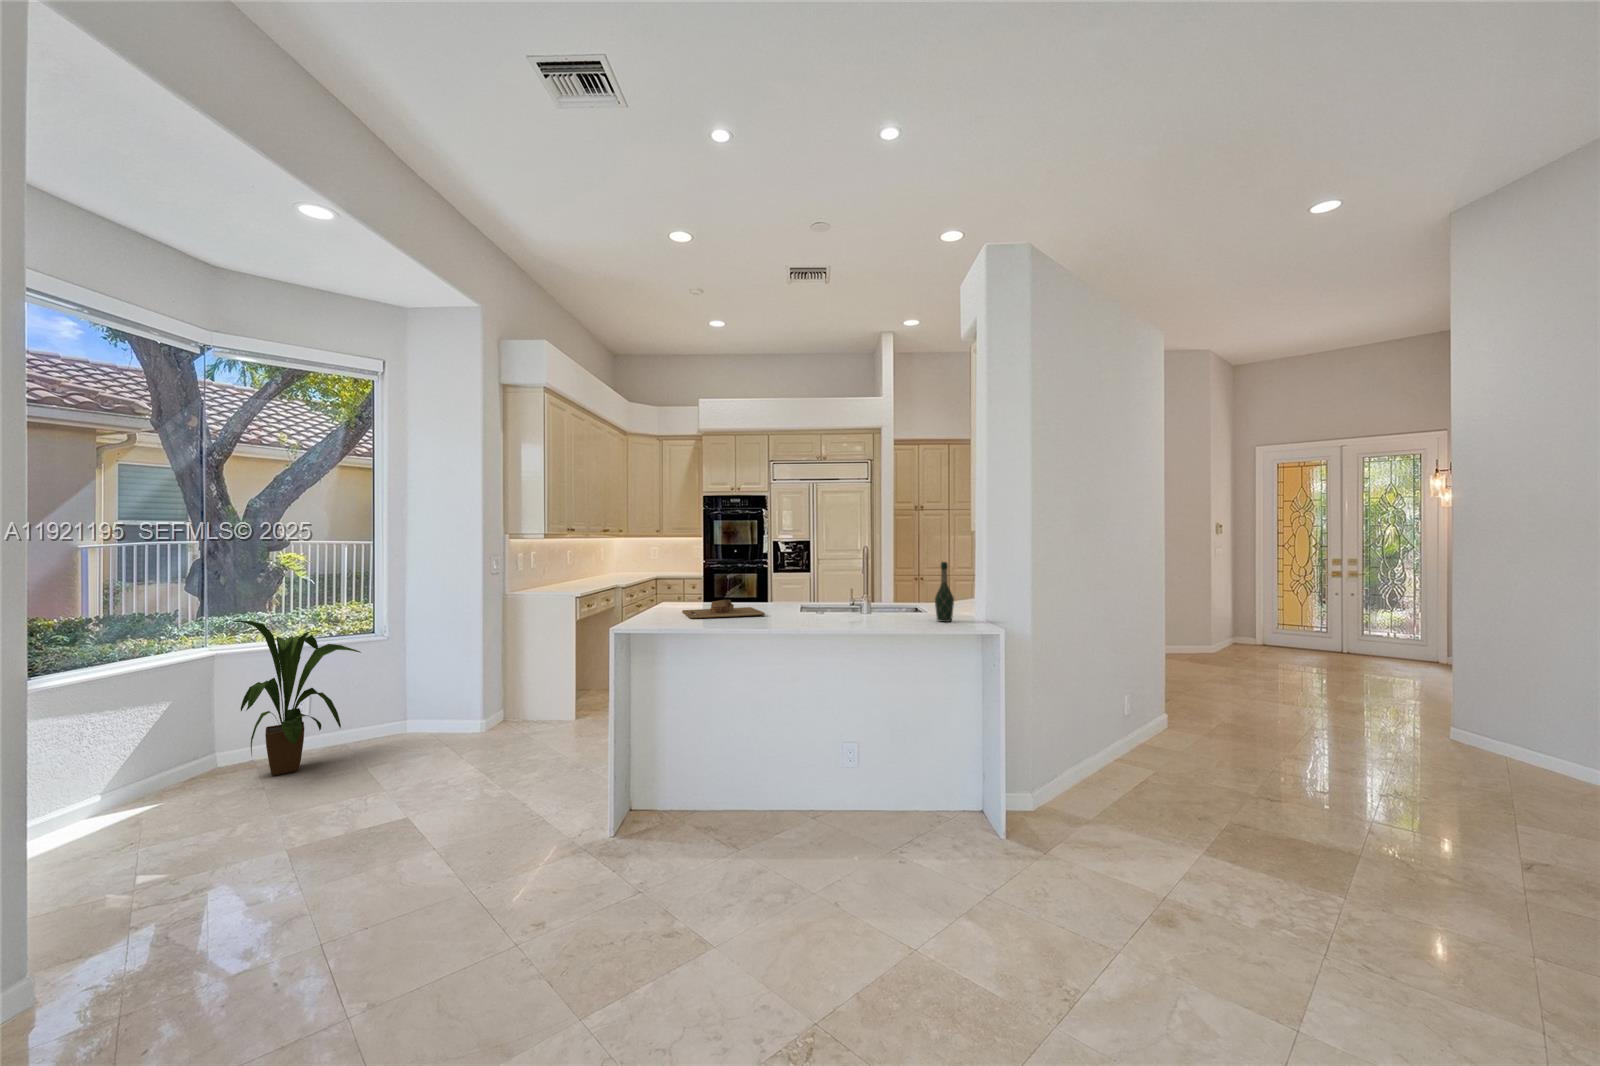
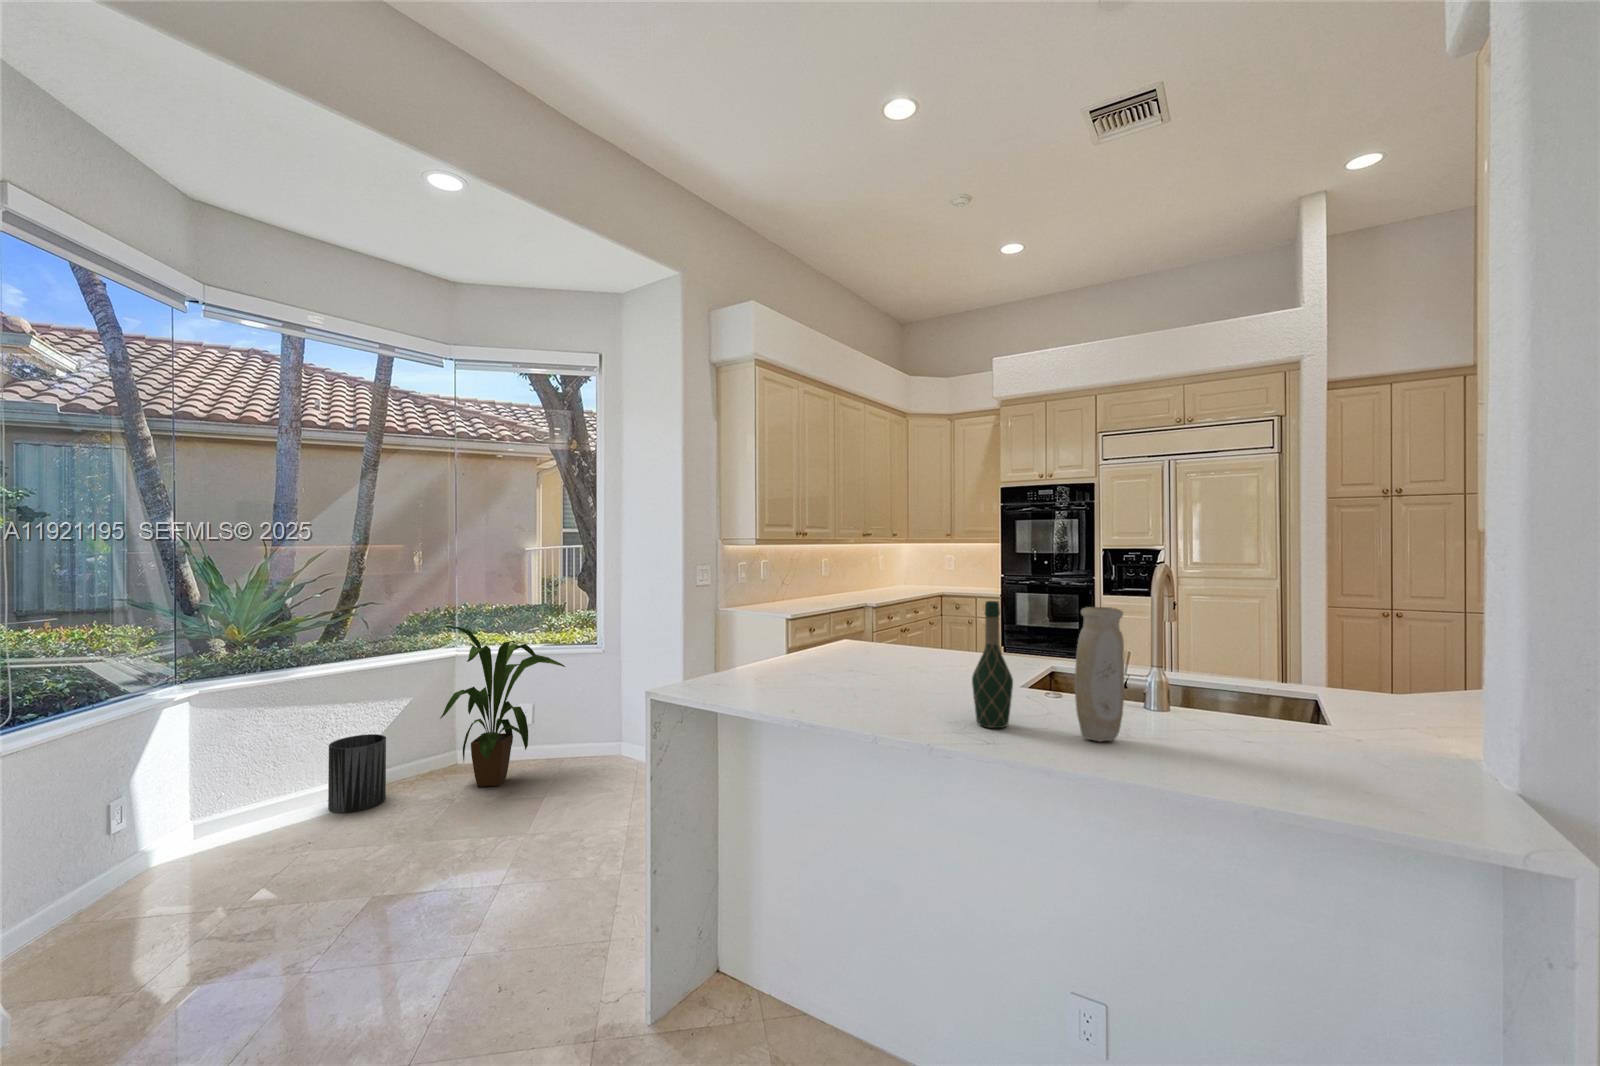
vase: none [847,561,867,622] -> present [1075,607,1124,741]
wine bottle: present [935,562,954,622] -> present [972,601,1013,728]
cutting board: present [682,600,765,619] -> none [800,656,938,694]
trash can: none [91,740,166,826] -> present [328,734,386,813]

